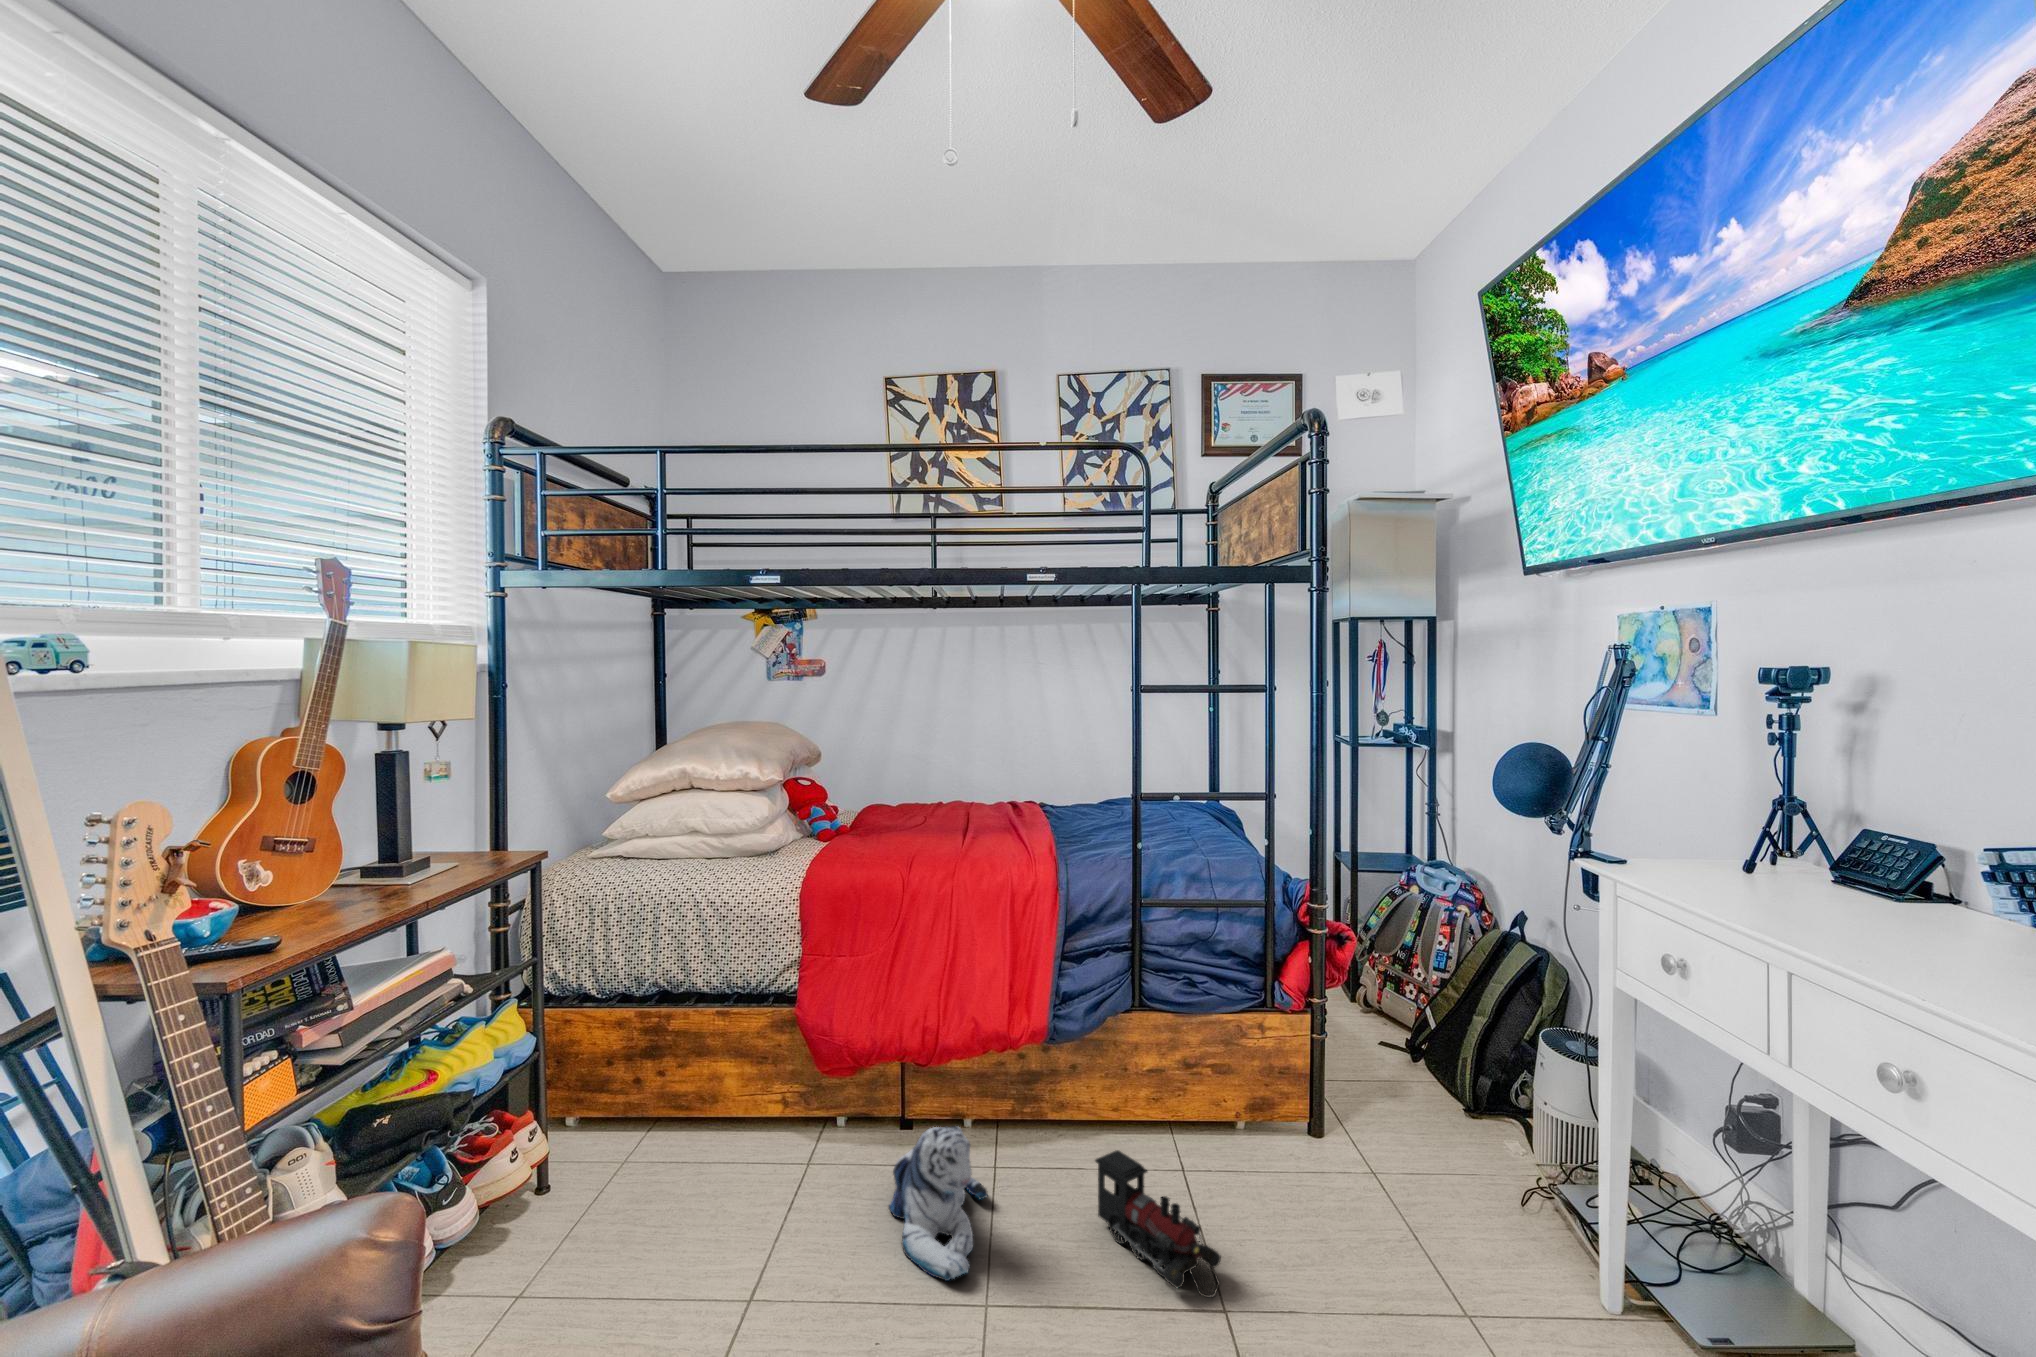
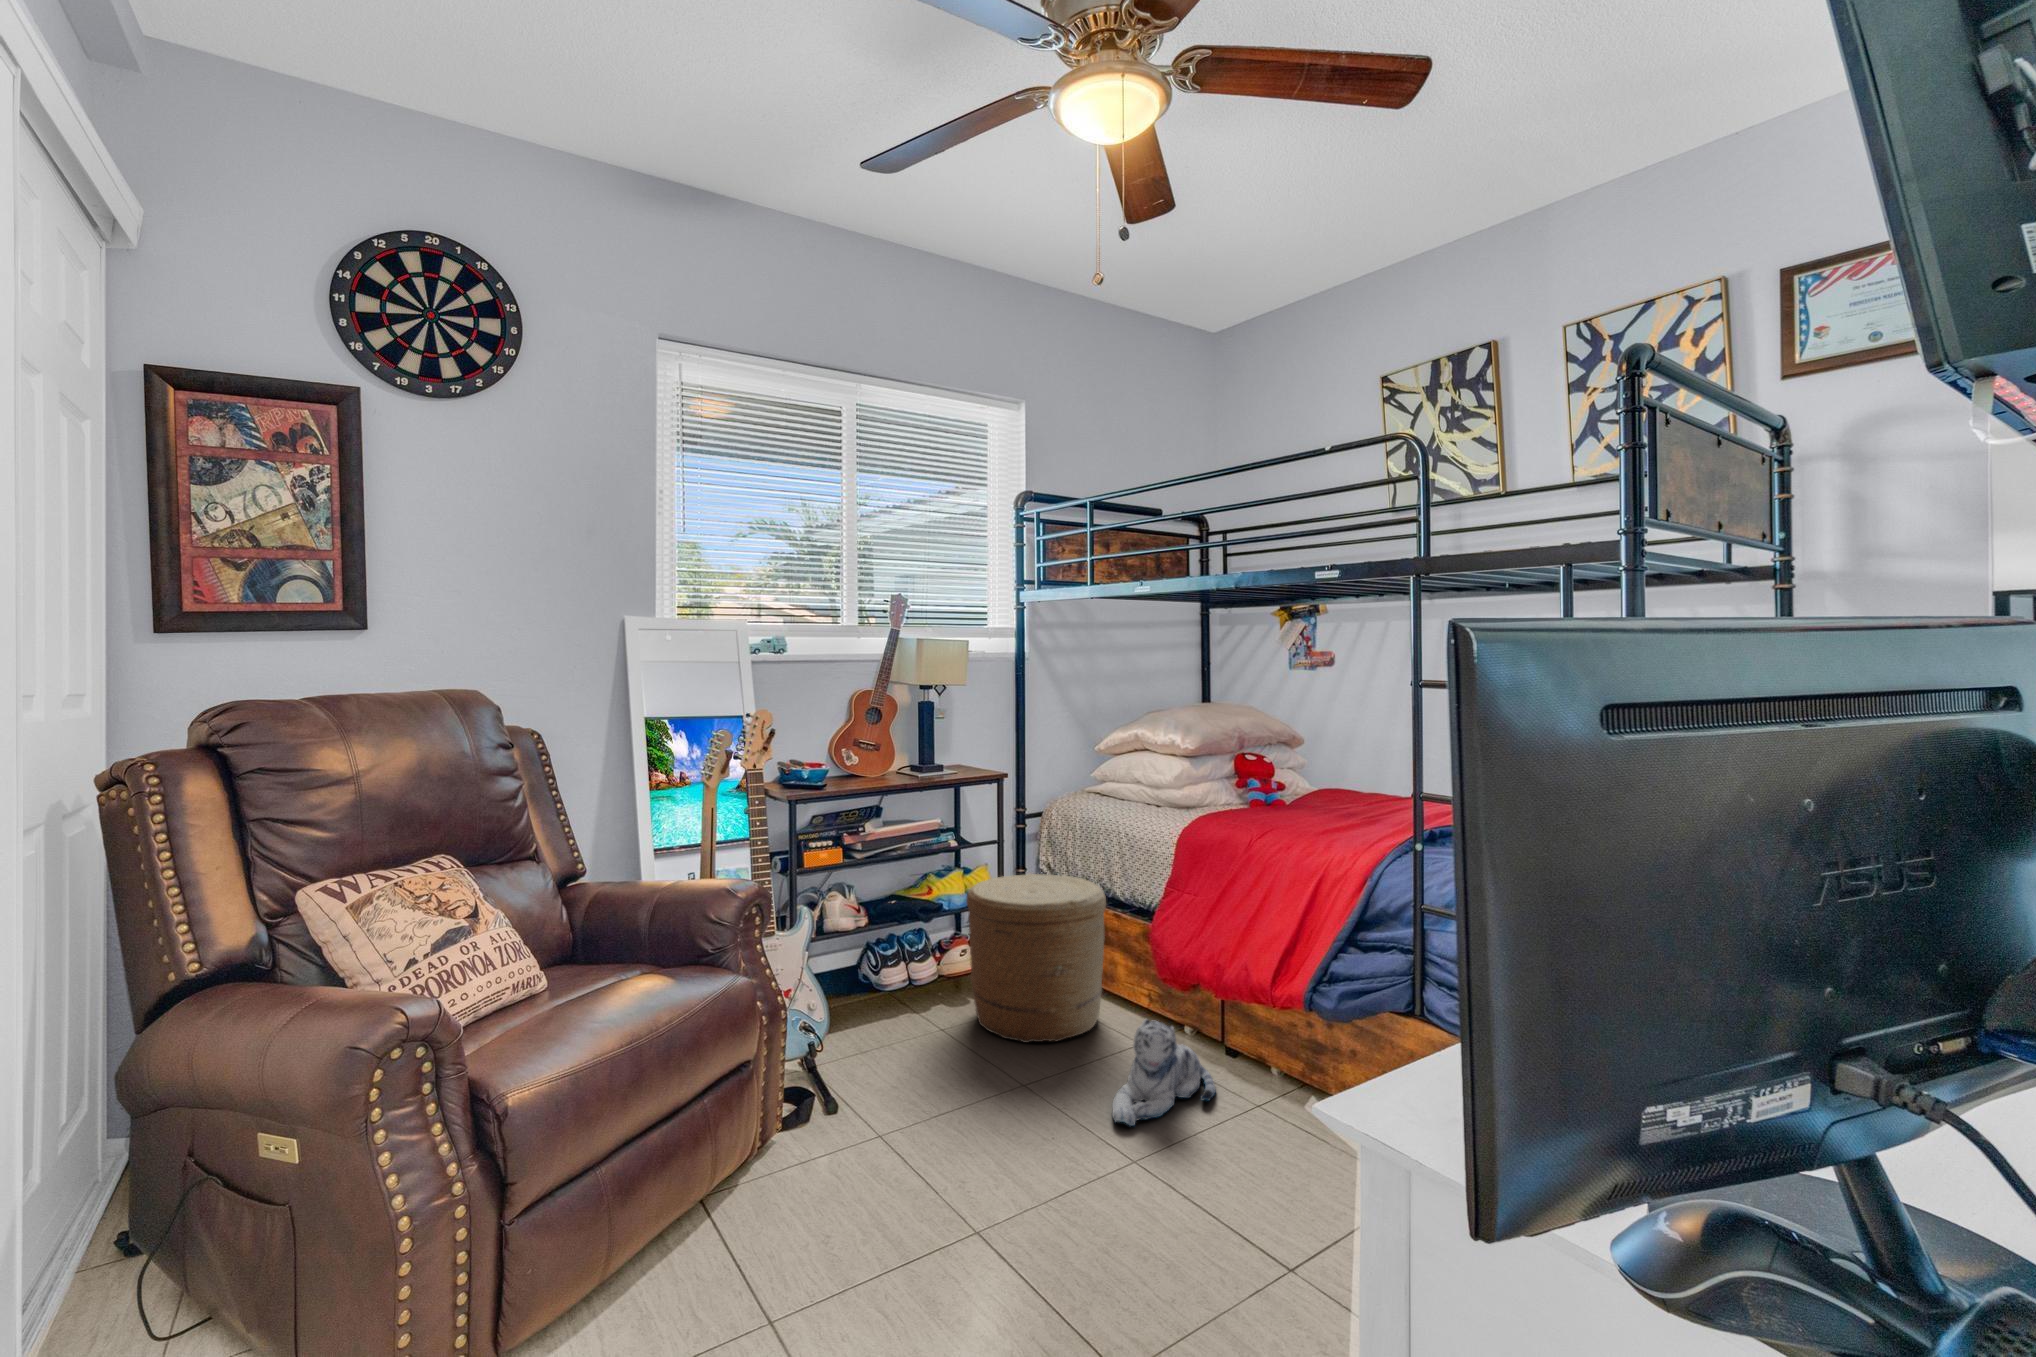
woven basket: none [541,977,765,1253] -> present [966,874,1106,1043]
toy train: present [1095,1150,1221,1298] -> none [1239,1094,1302,1228]

